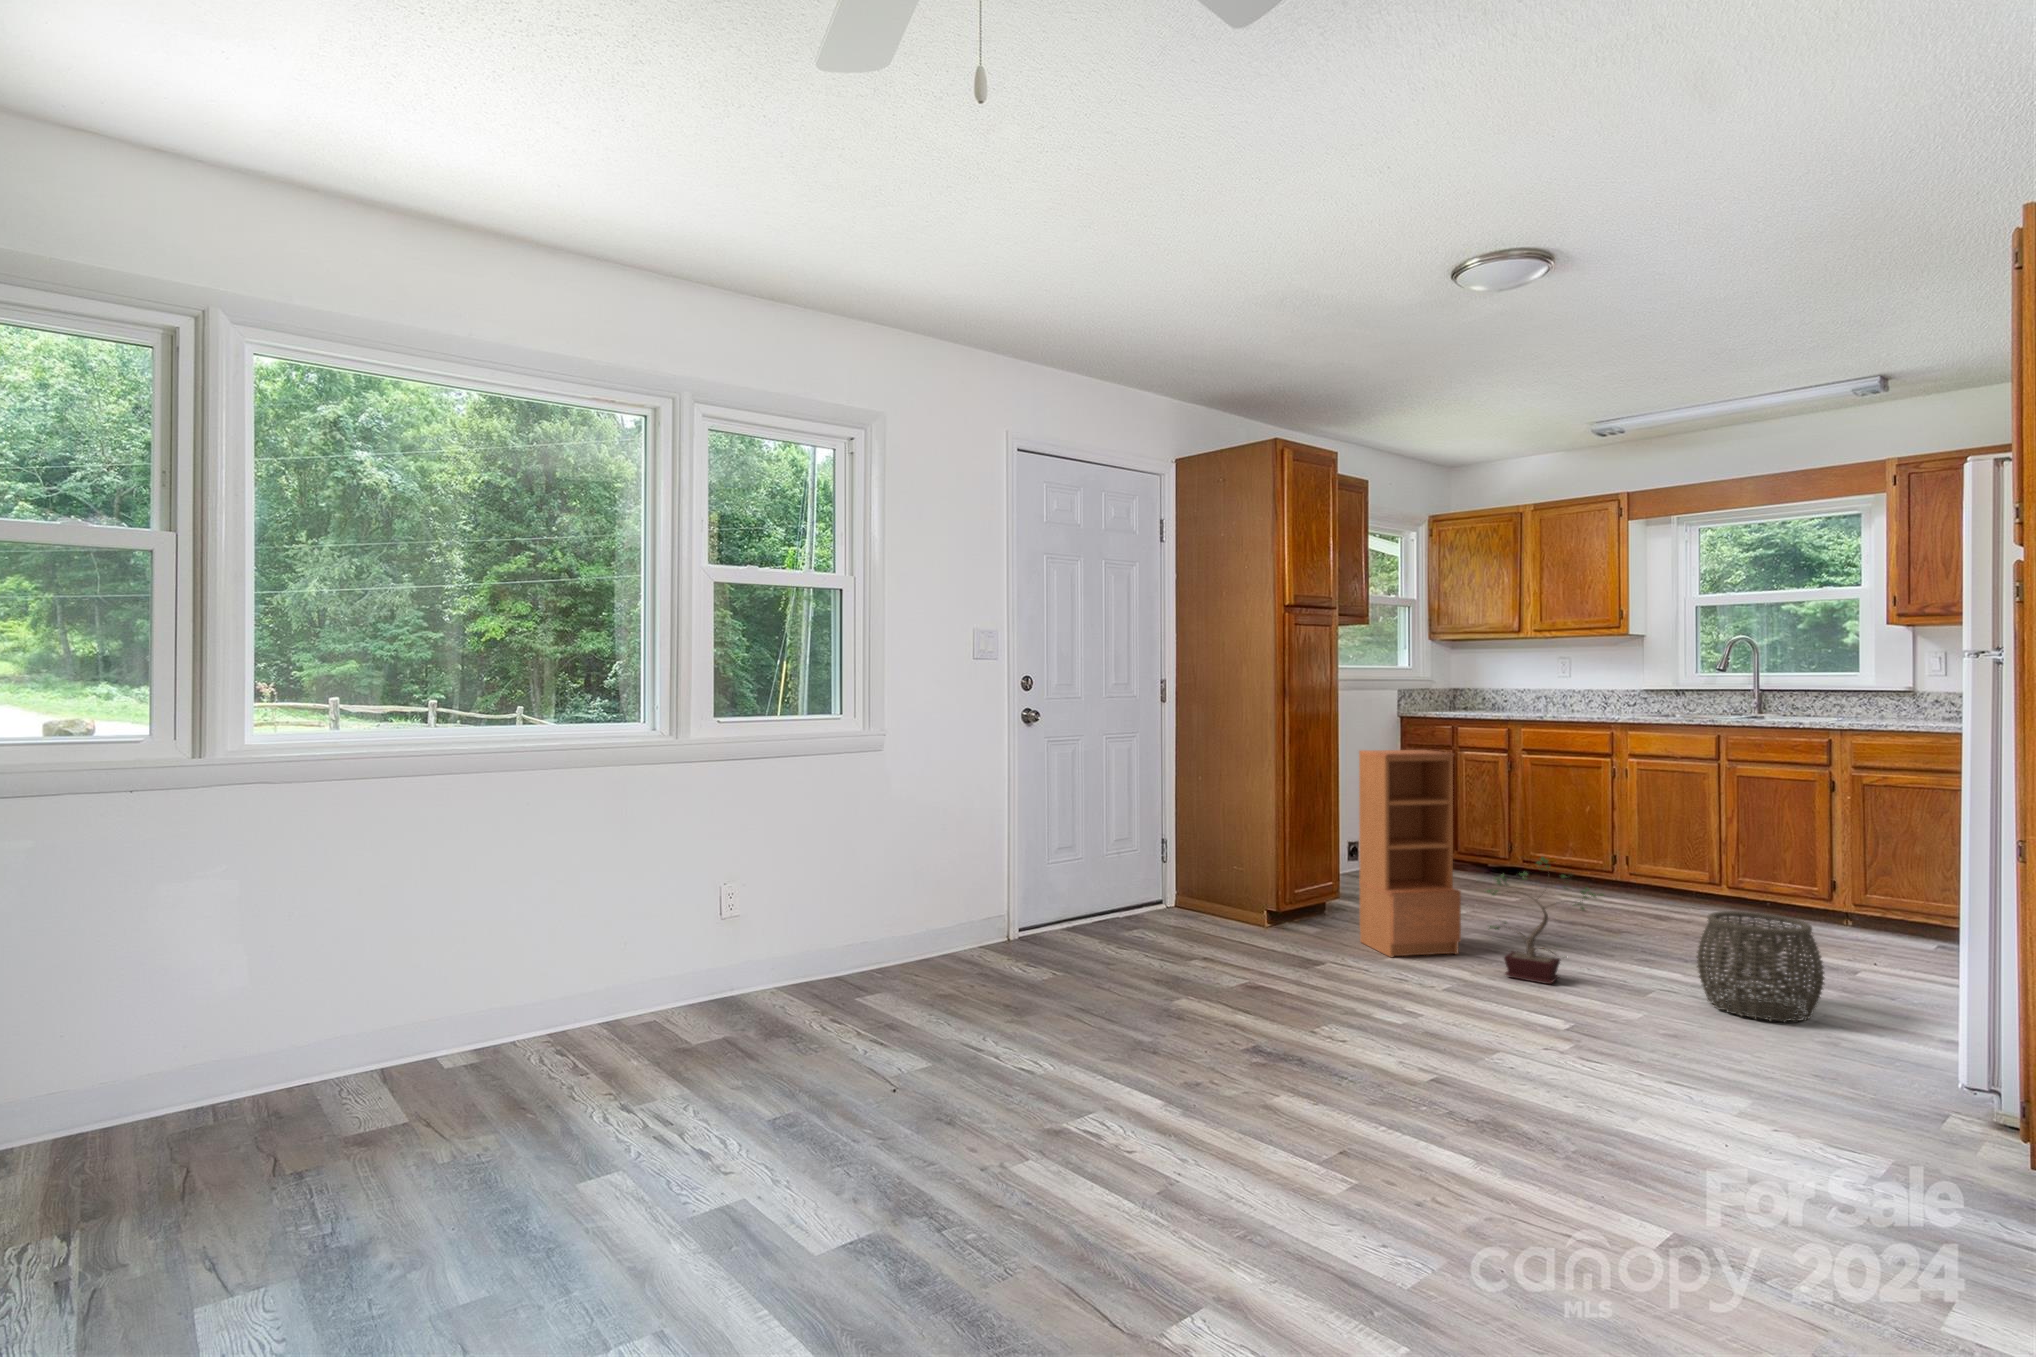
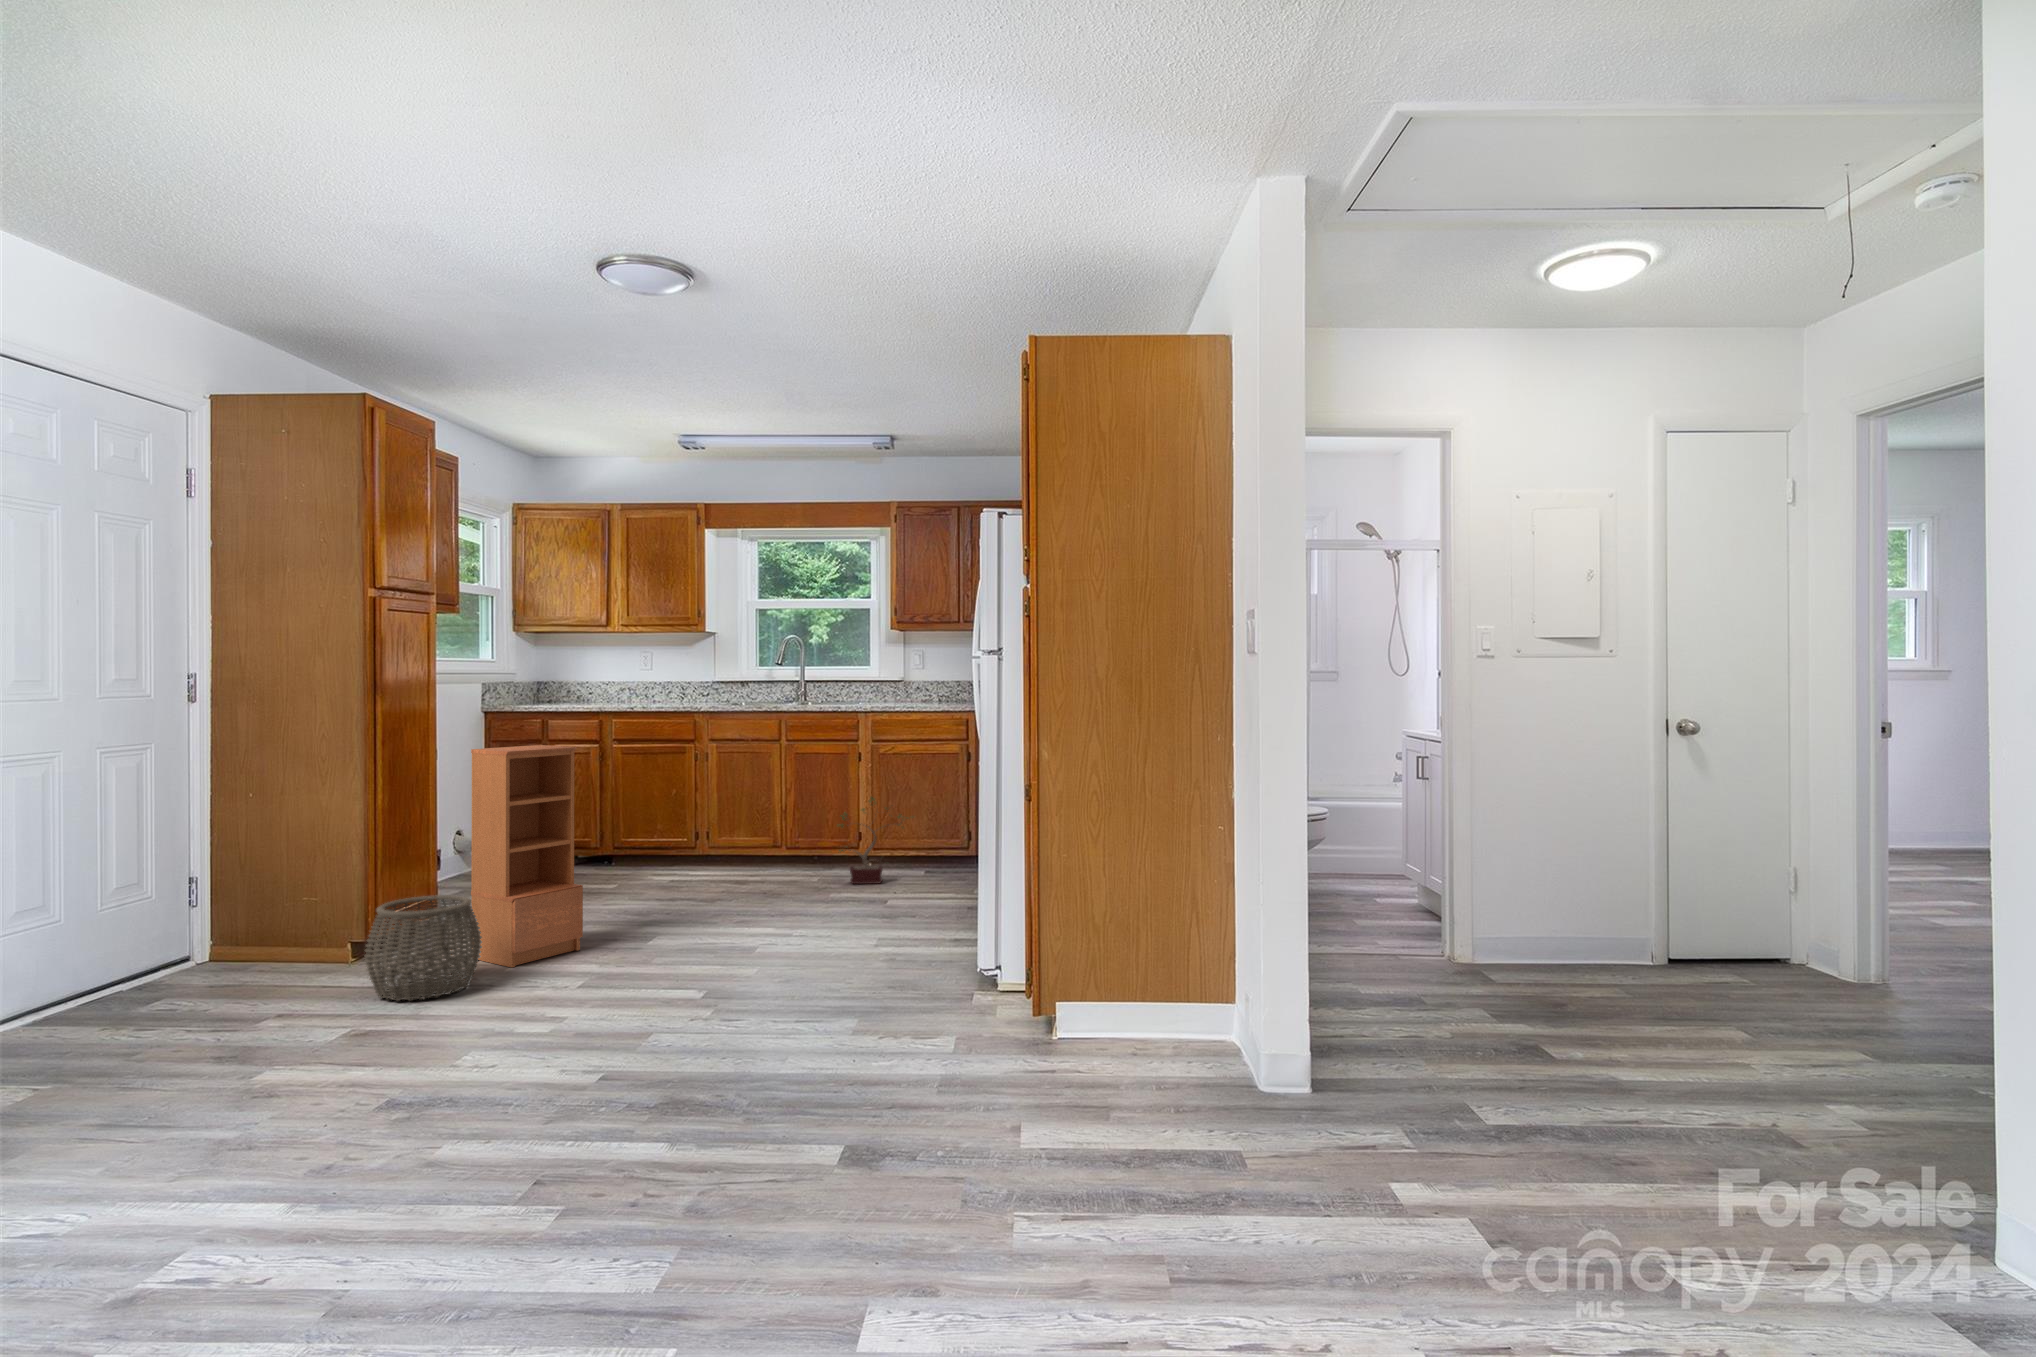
potted plant: present [1487,857,1604,984] -> present [838,797,902,884]
woven basket: present [1697,911,1824,1022] -> present [365,895,481,1001]

